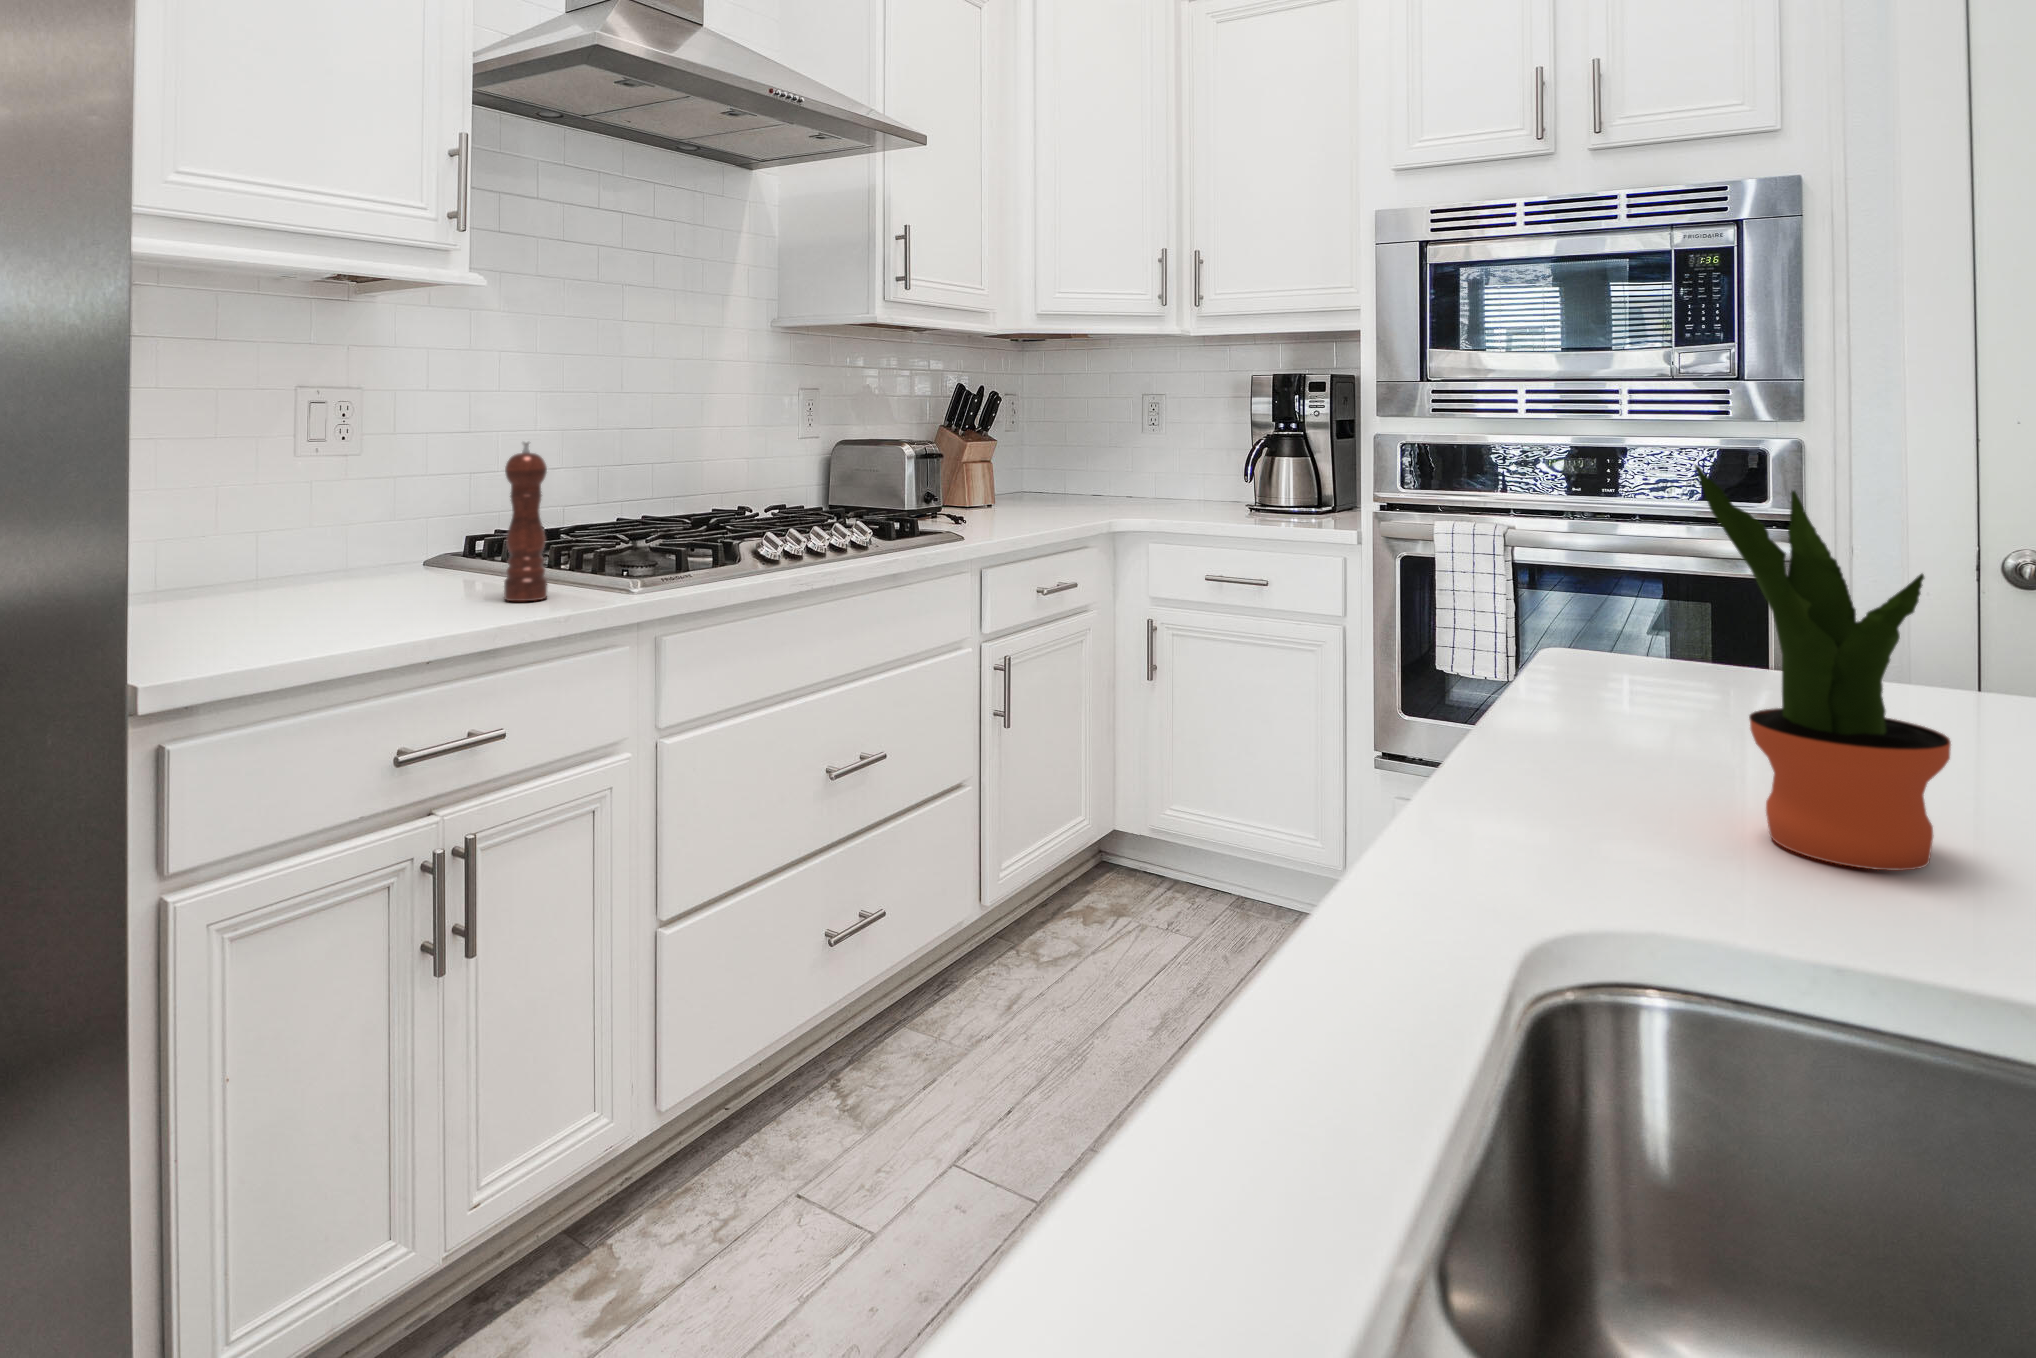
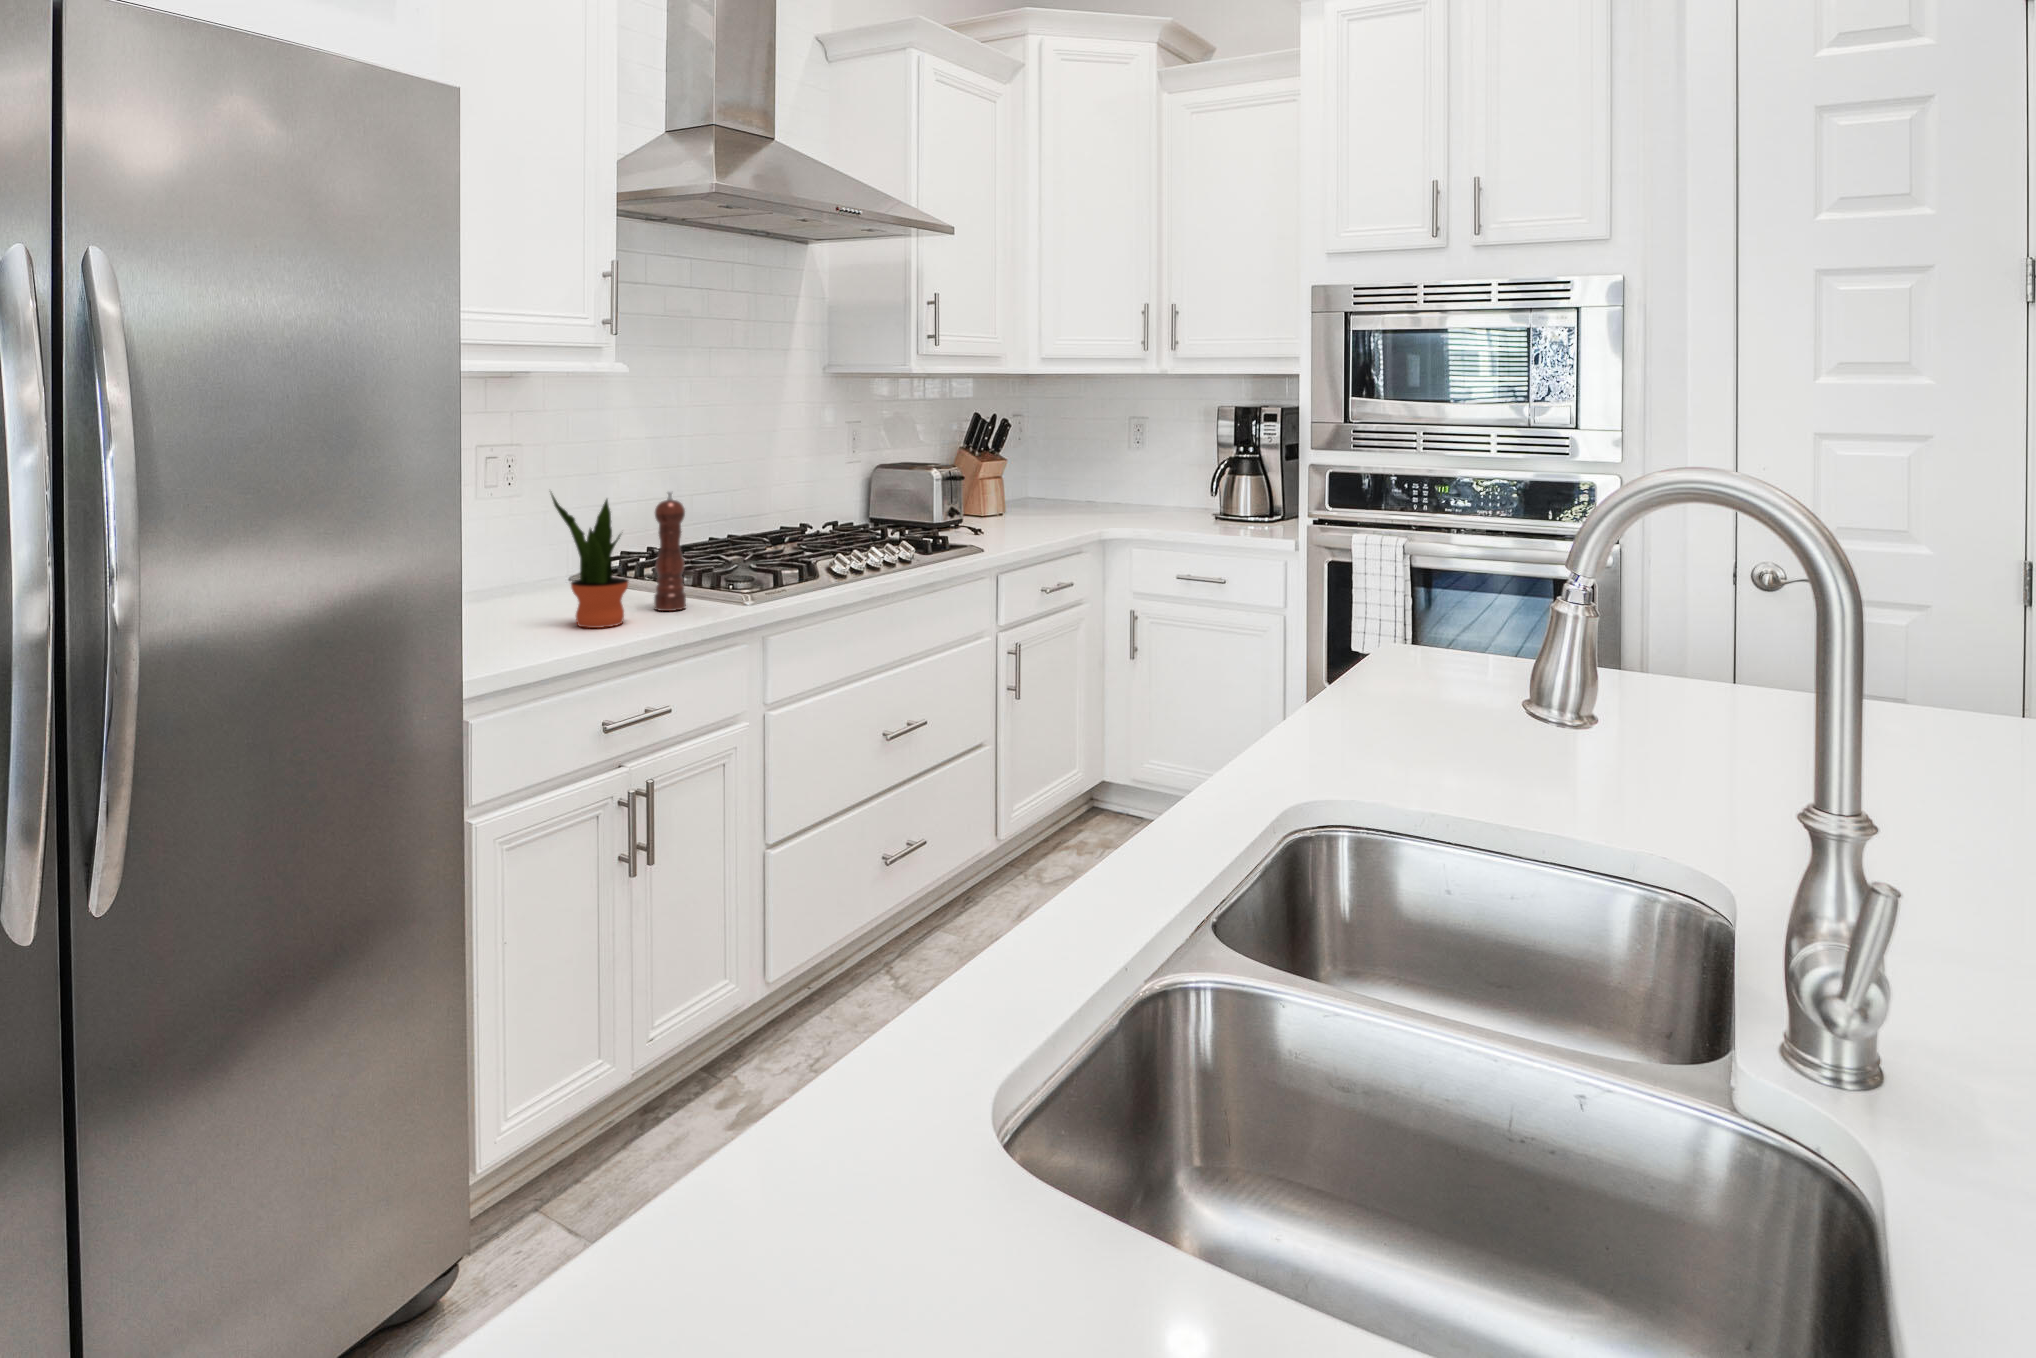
potted plant: present [1695,464,1951,871] -> present [551,493,629,628]

